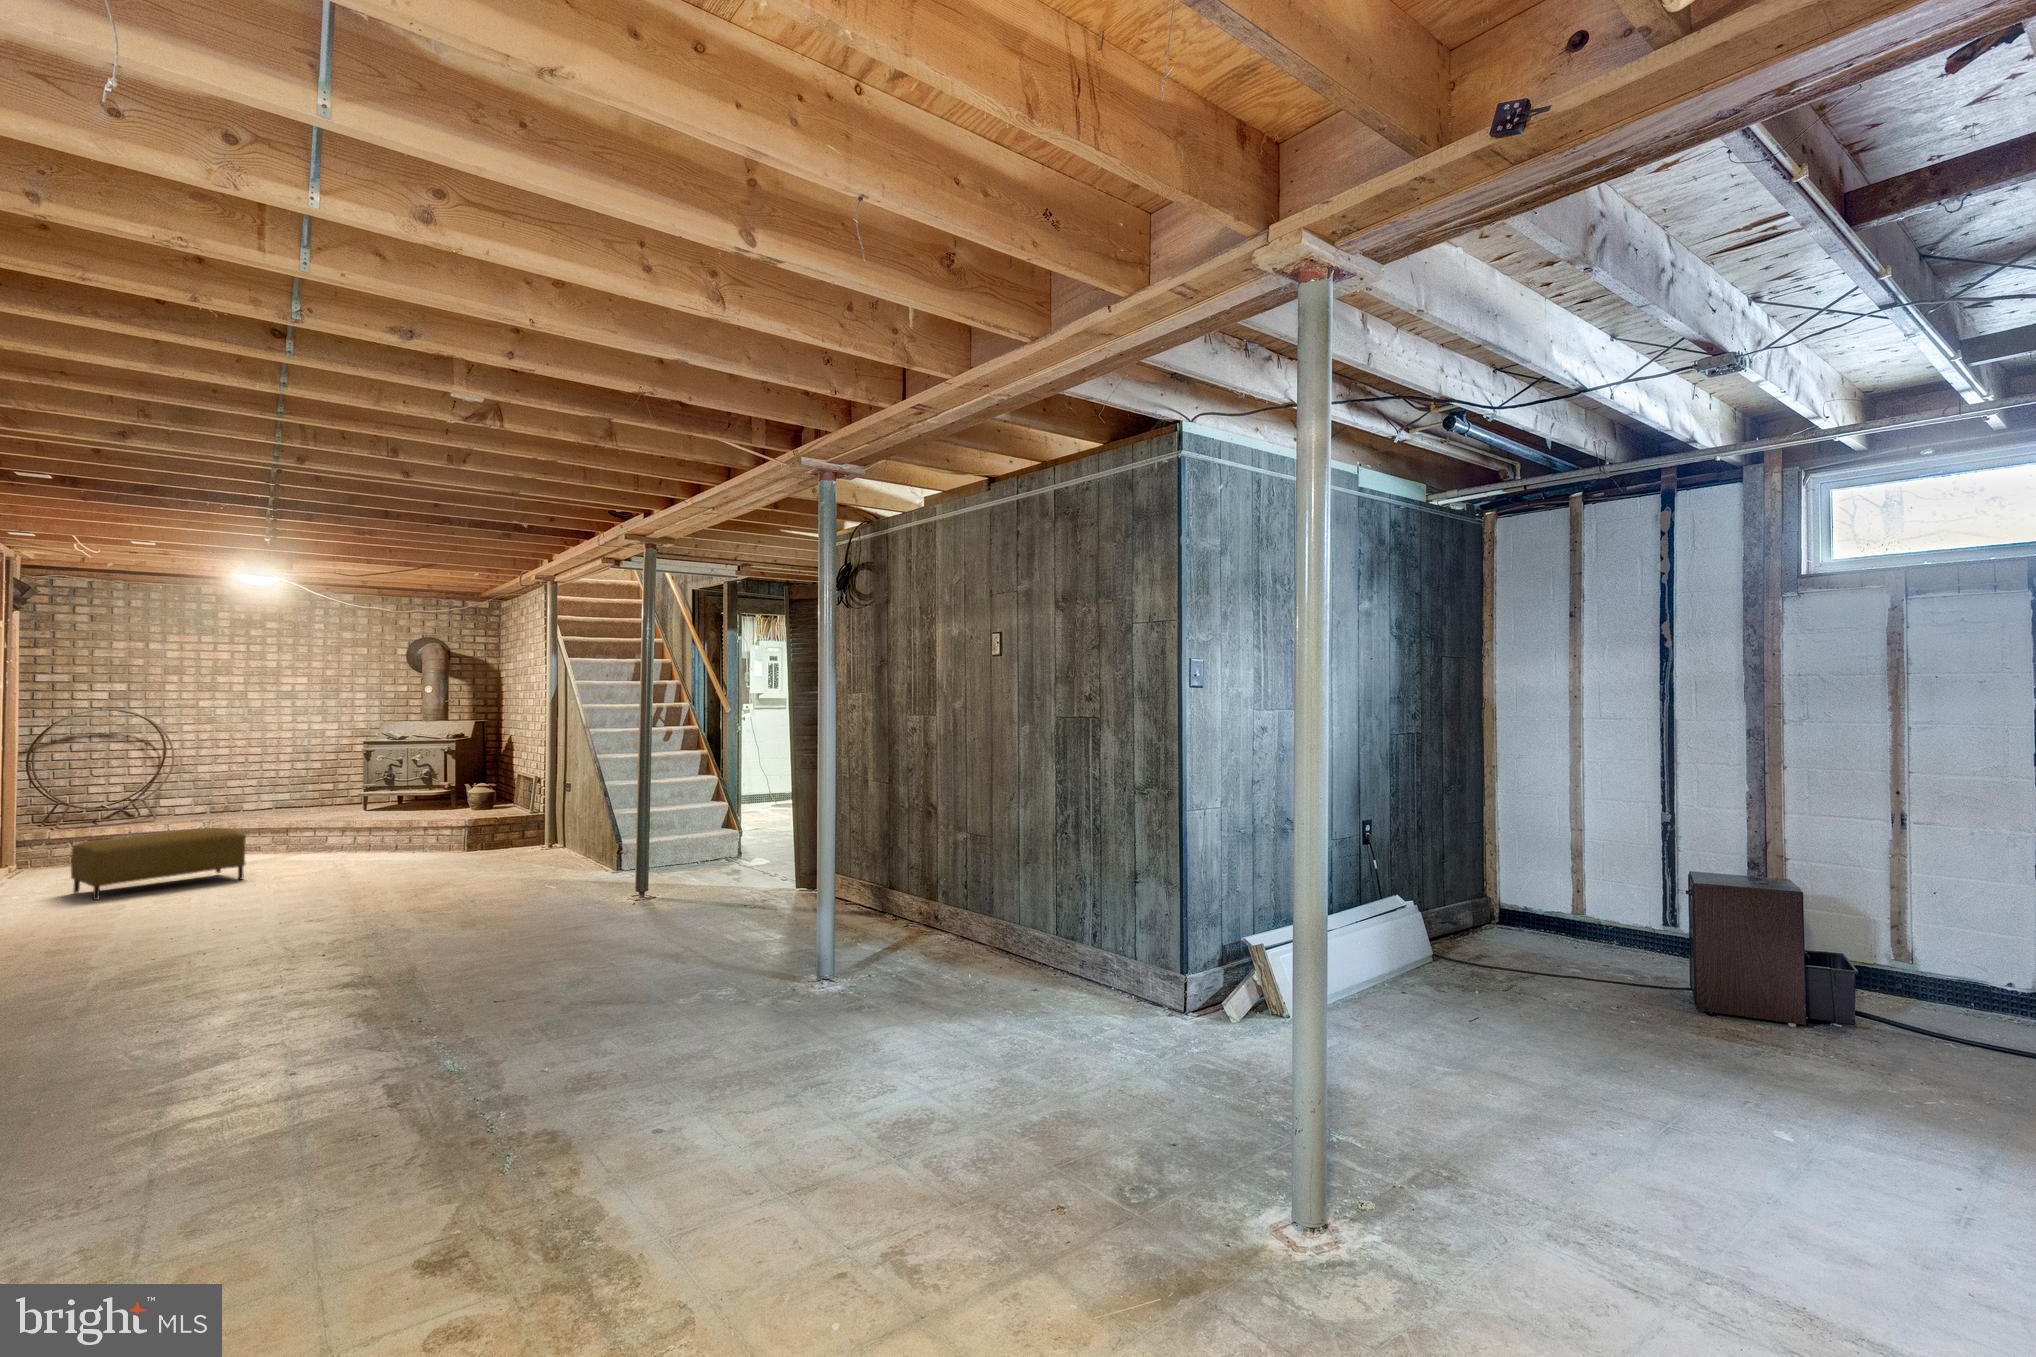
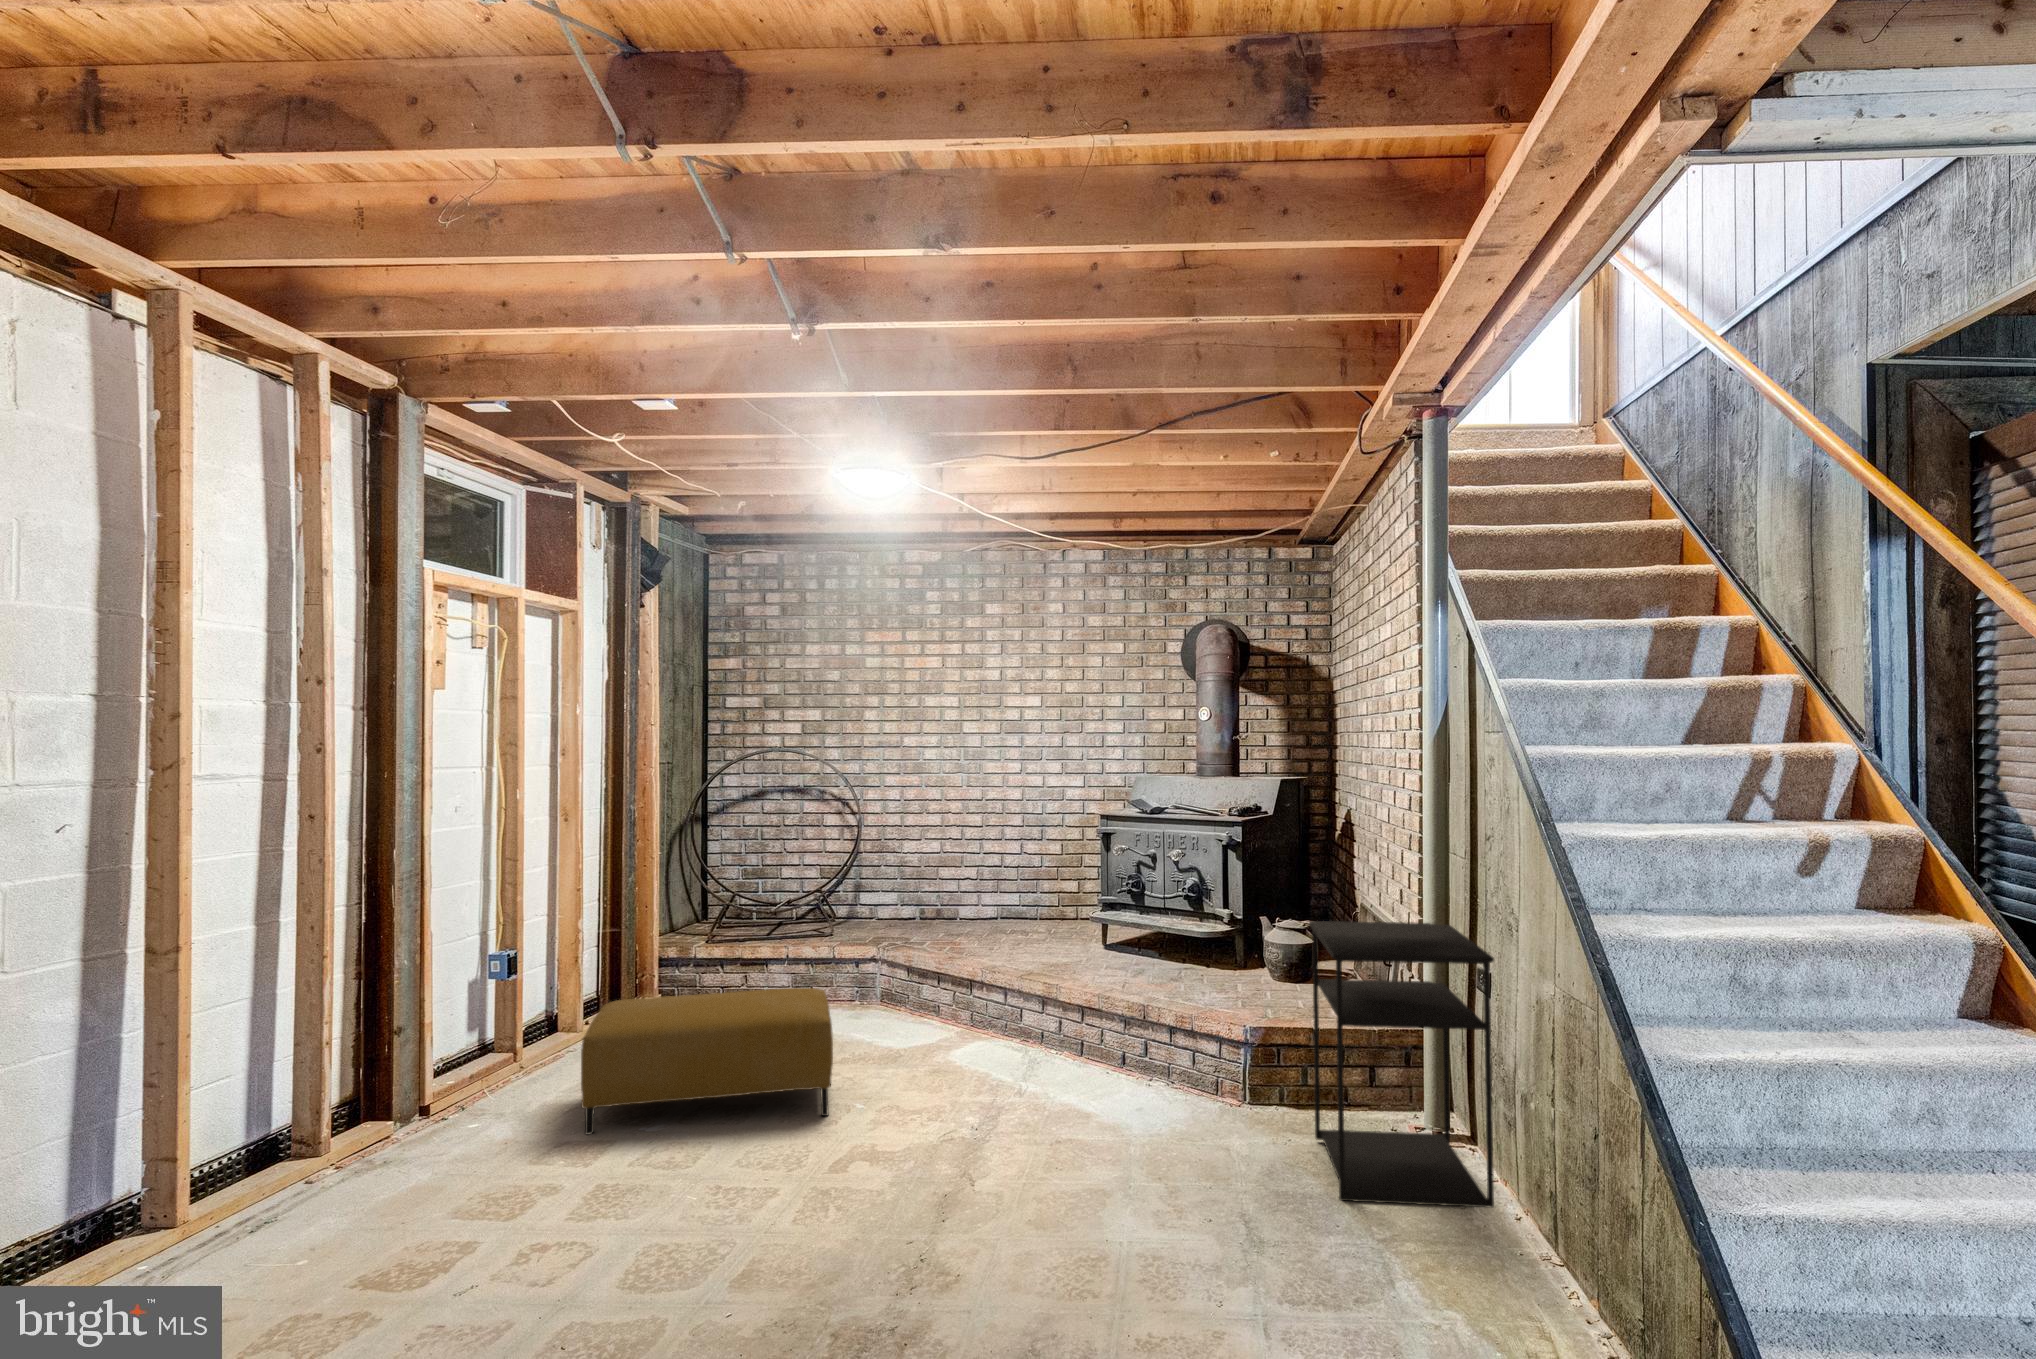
shelving unit: none [497,769,569,863] -> present [1309,921,1494,1208]

